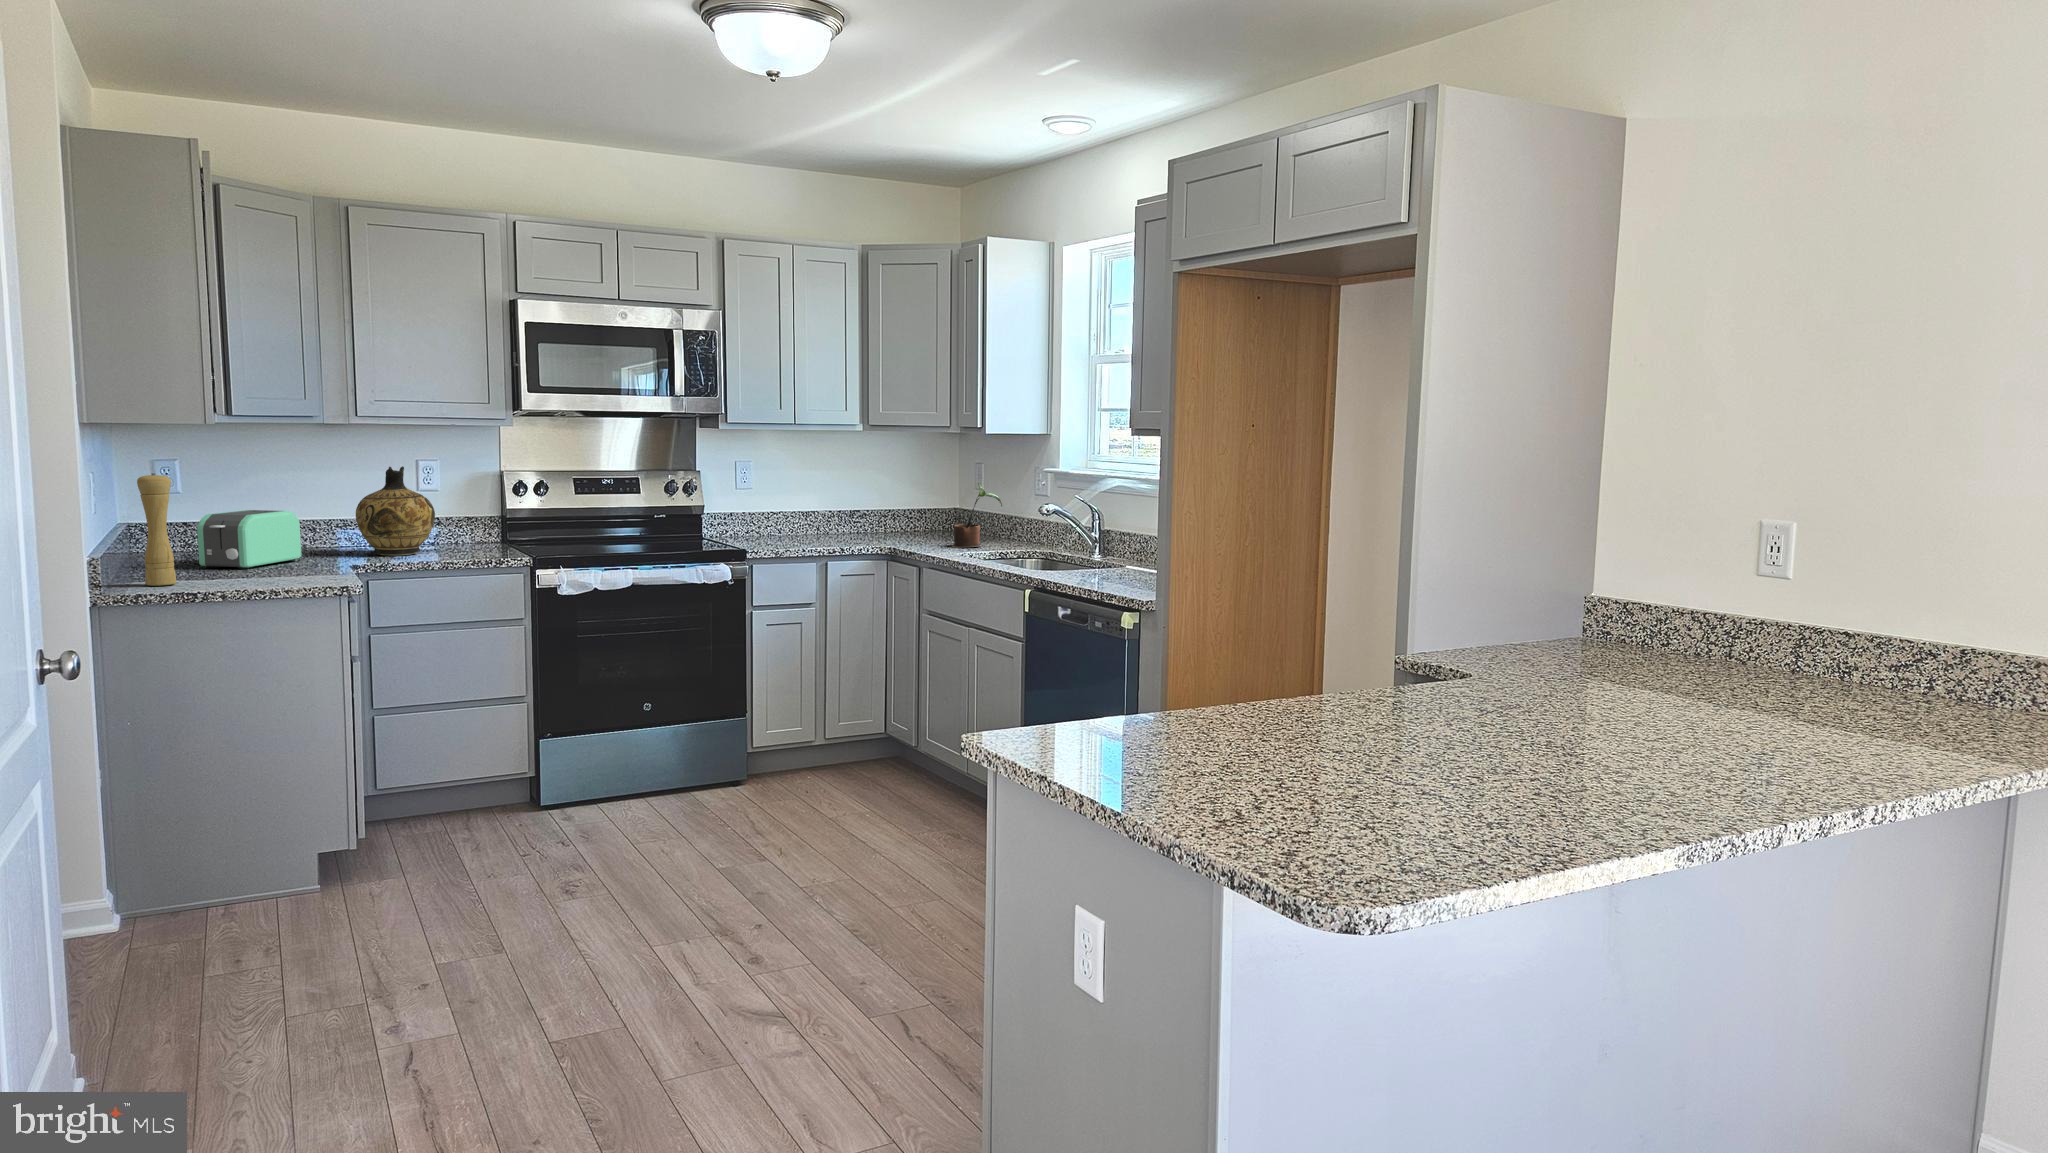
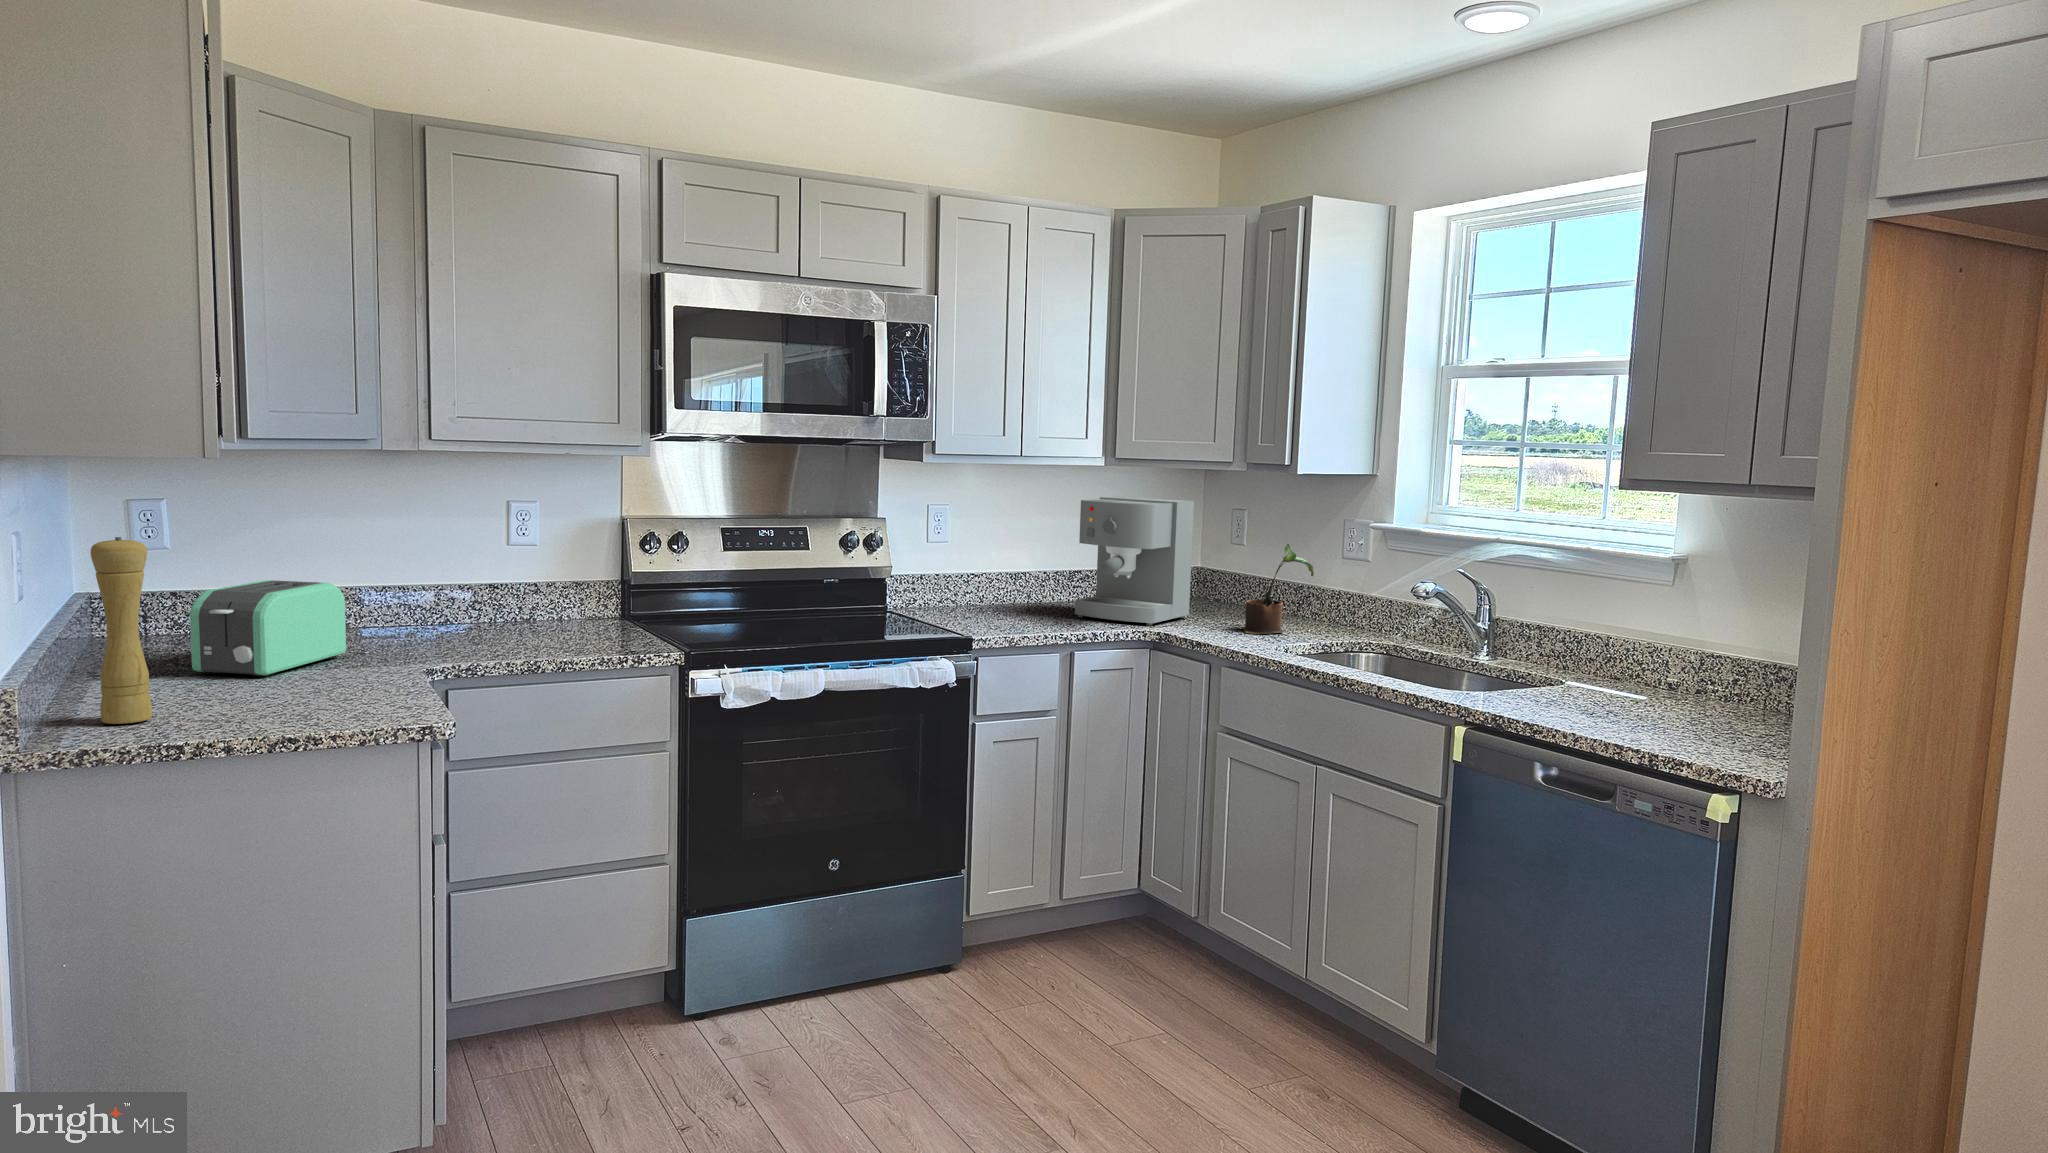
coffee maker: none [839,454,925,545] -> present [1075,496,1194,626]
ceramic jug: present [356,466,435,556] -> none [425,514,538,645]

